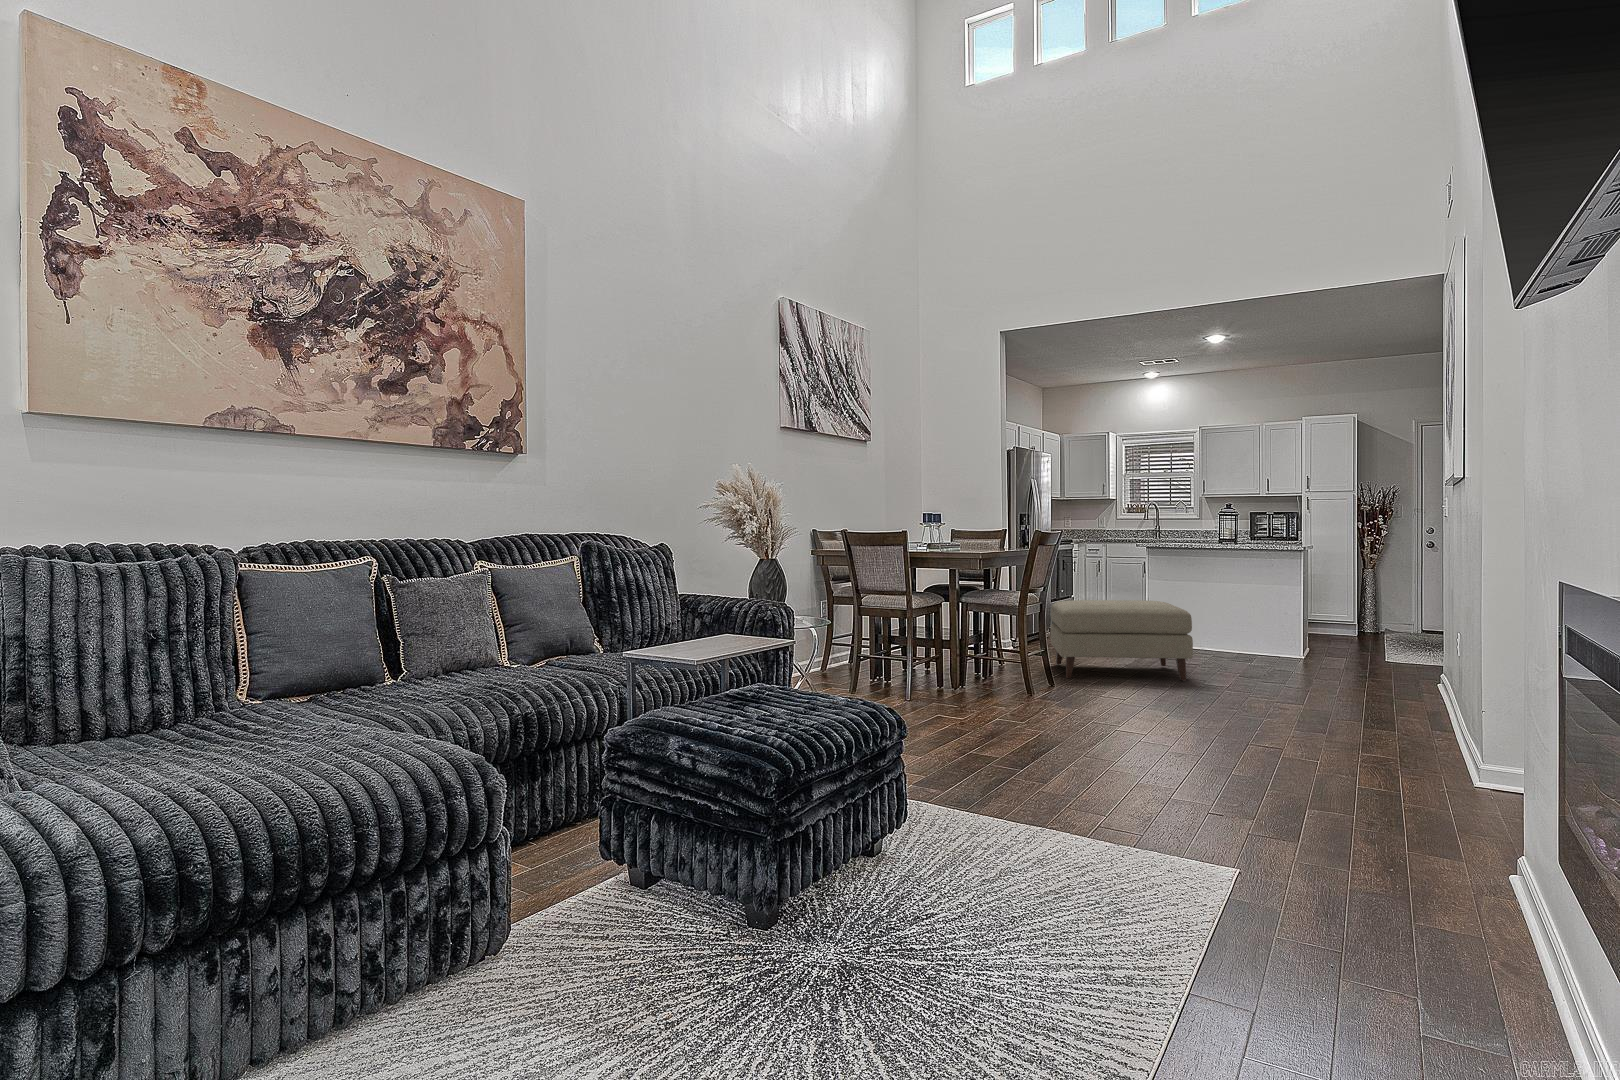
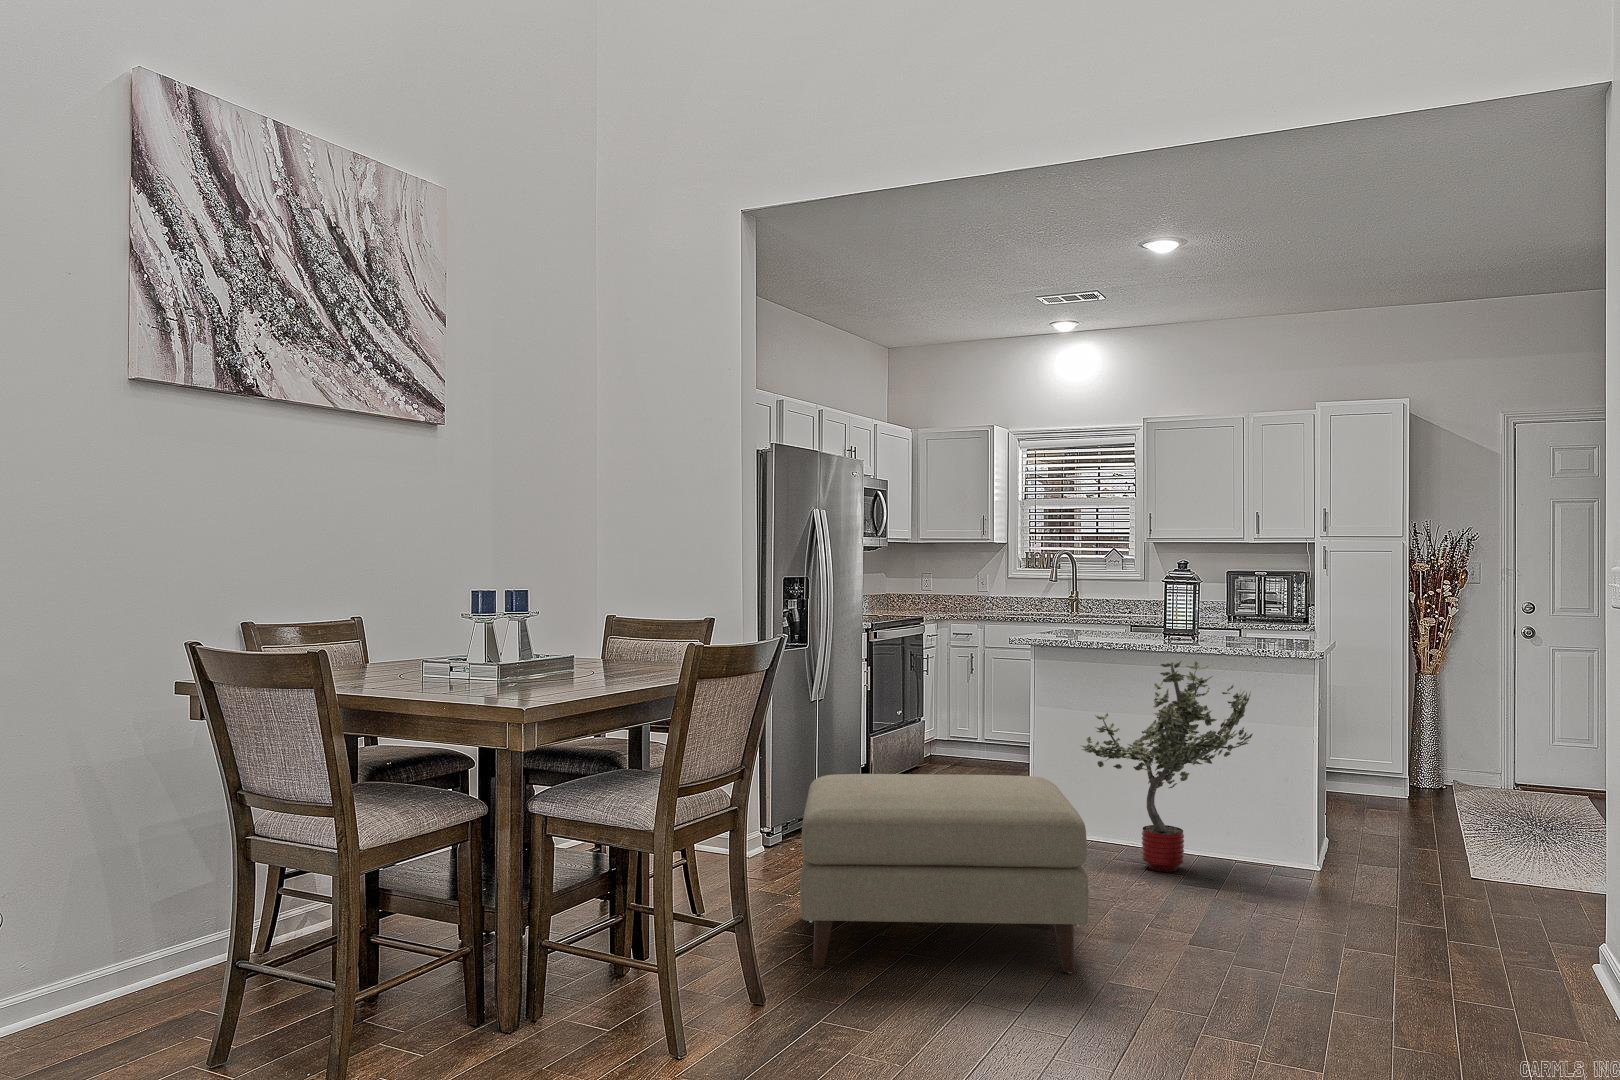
potted tree: none [1175,552,1268,657] -> present [1082,661,1252,872]

